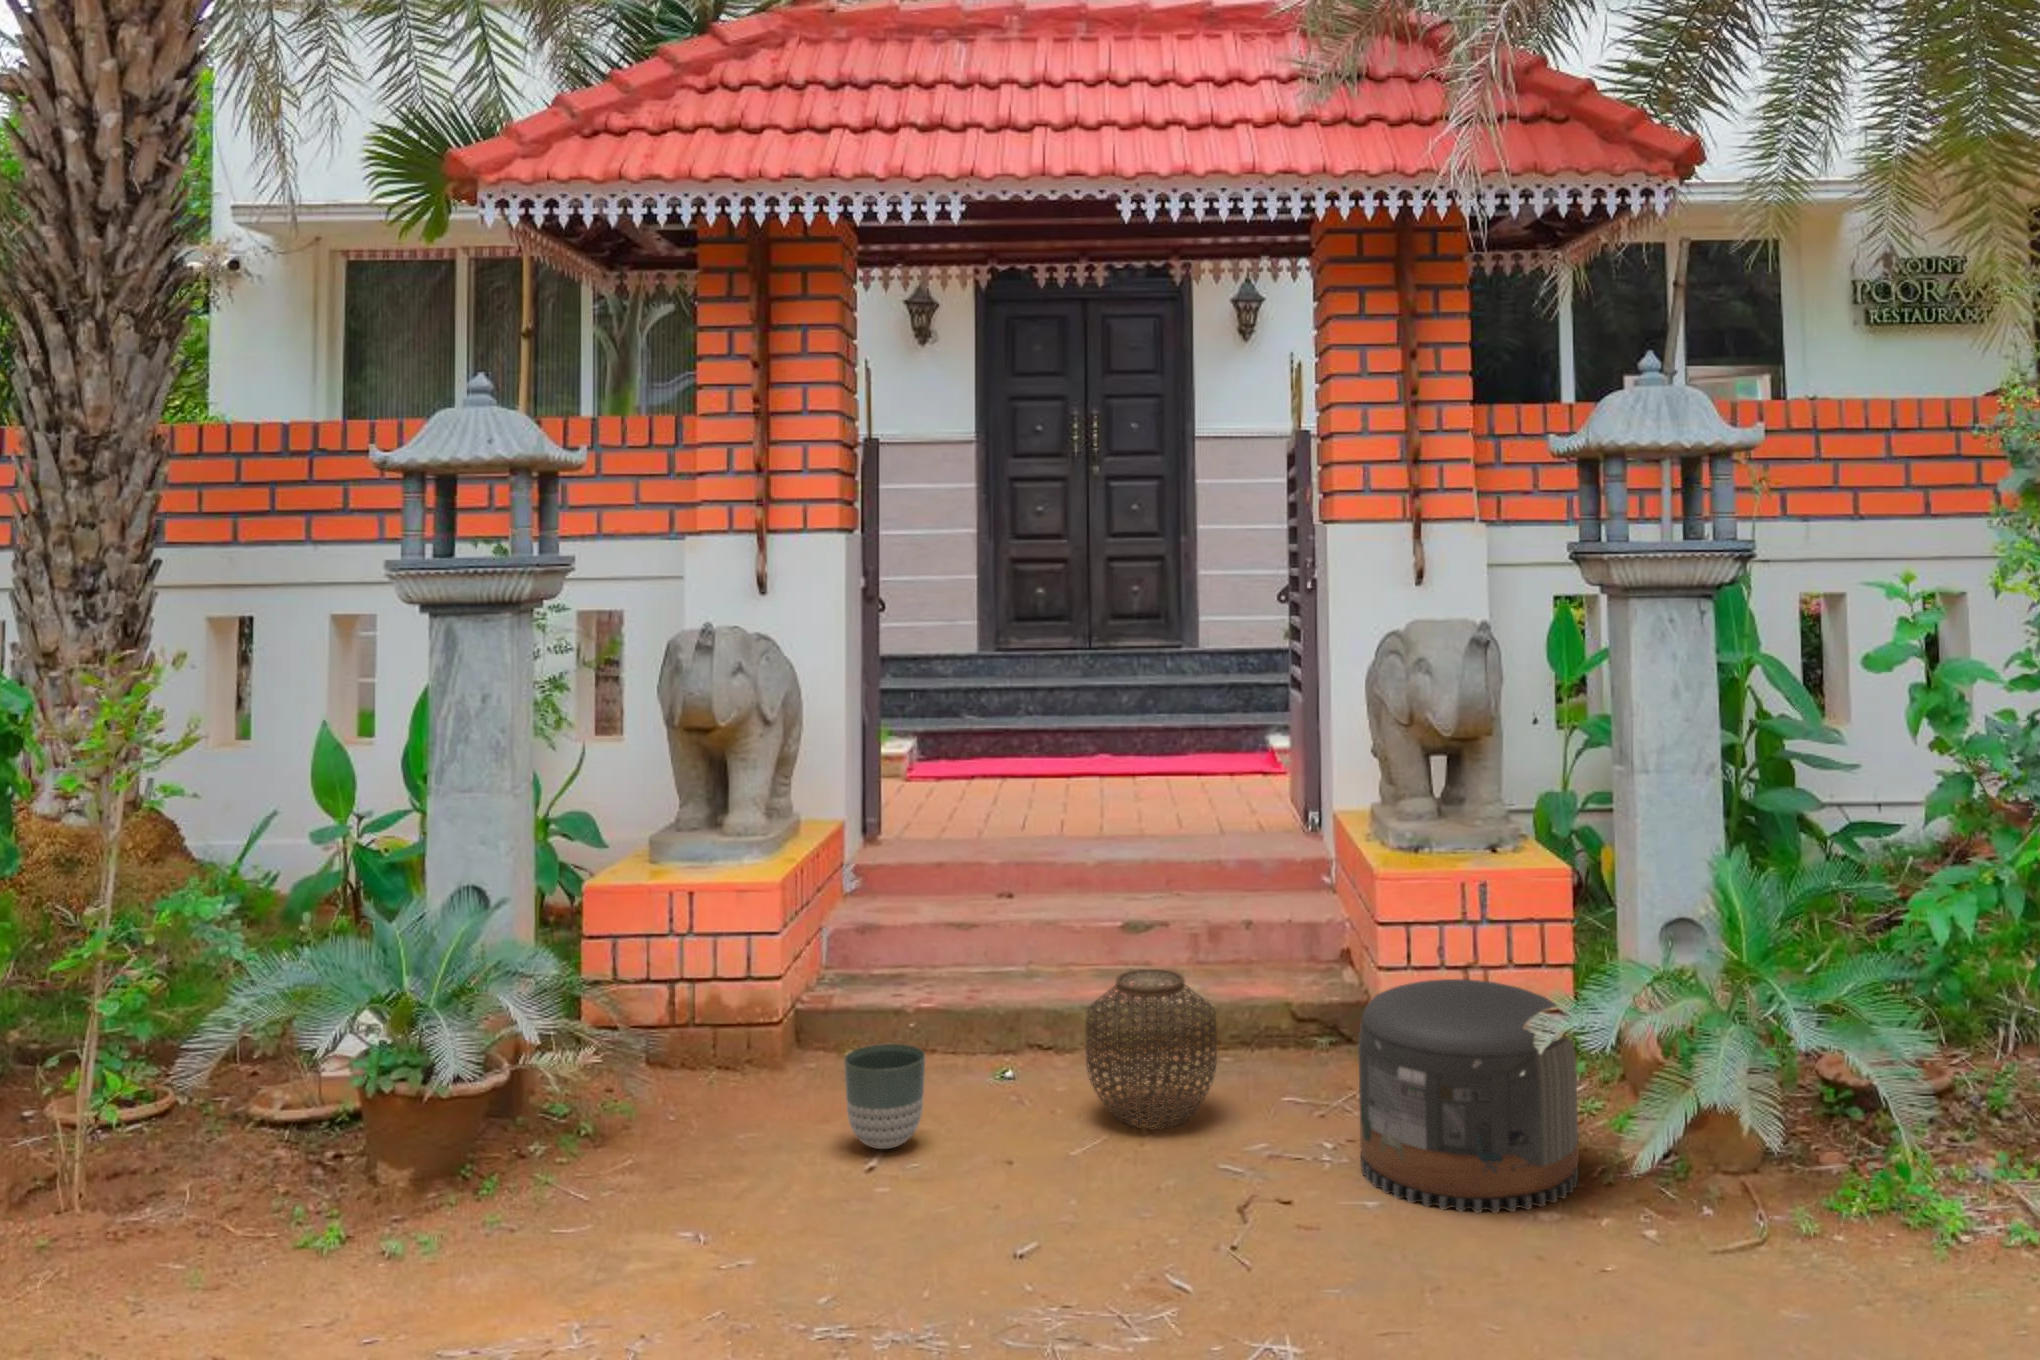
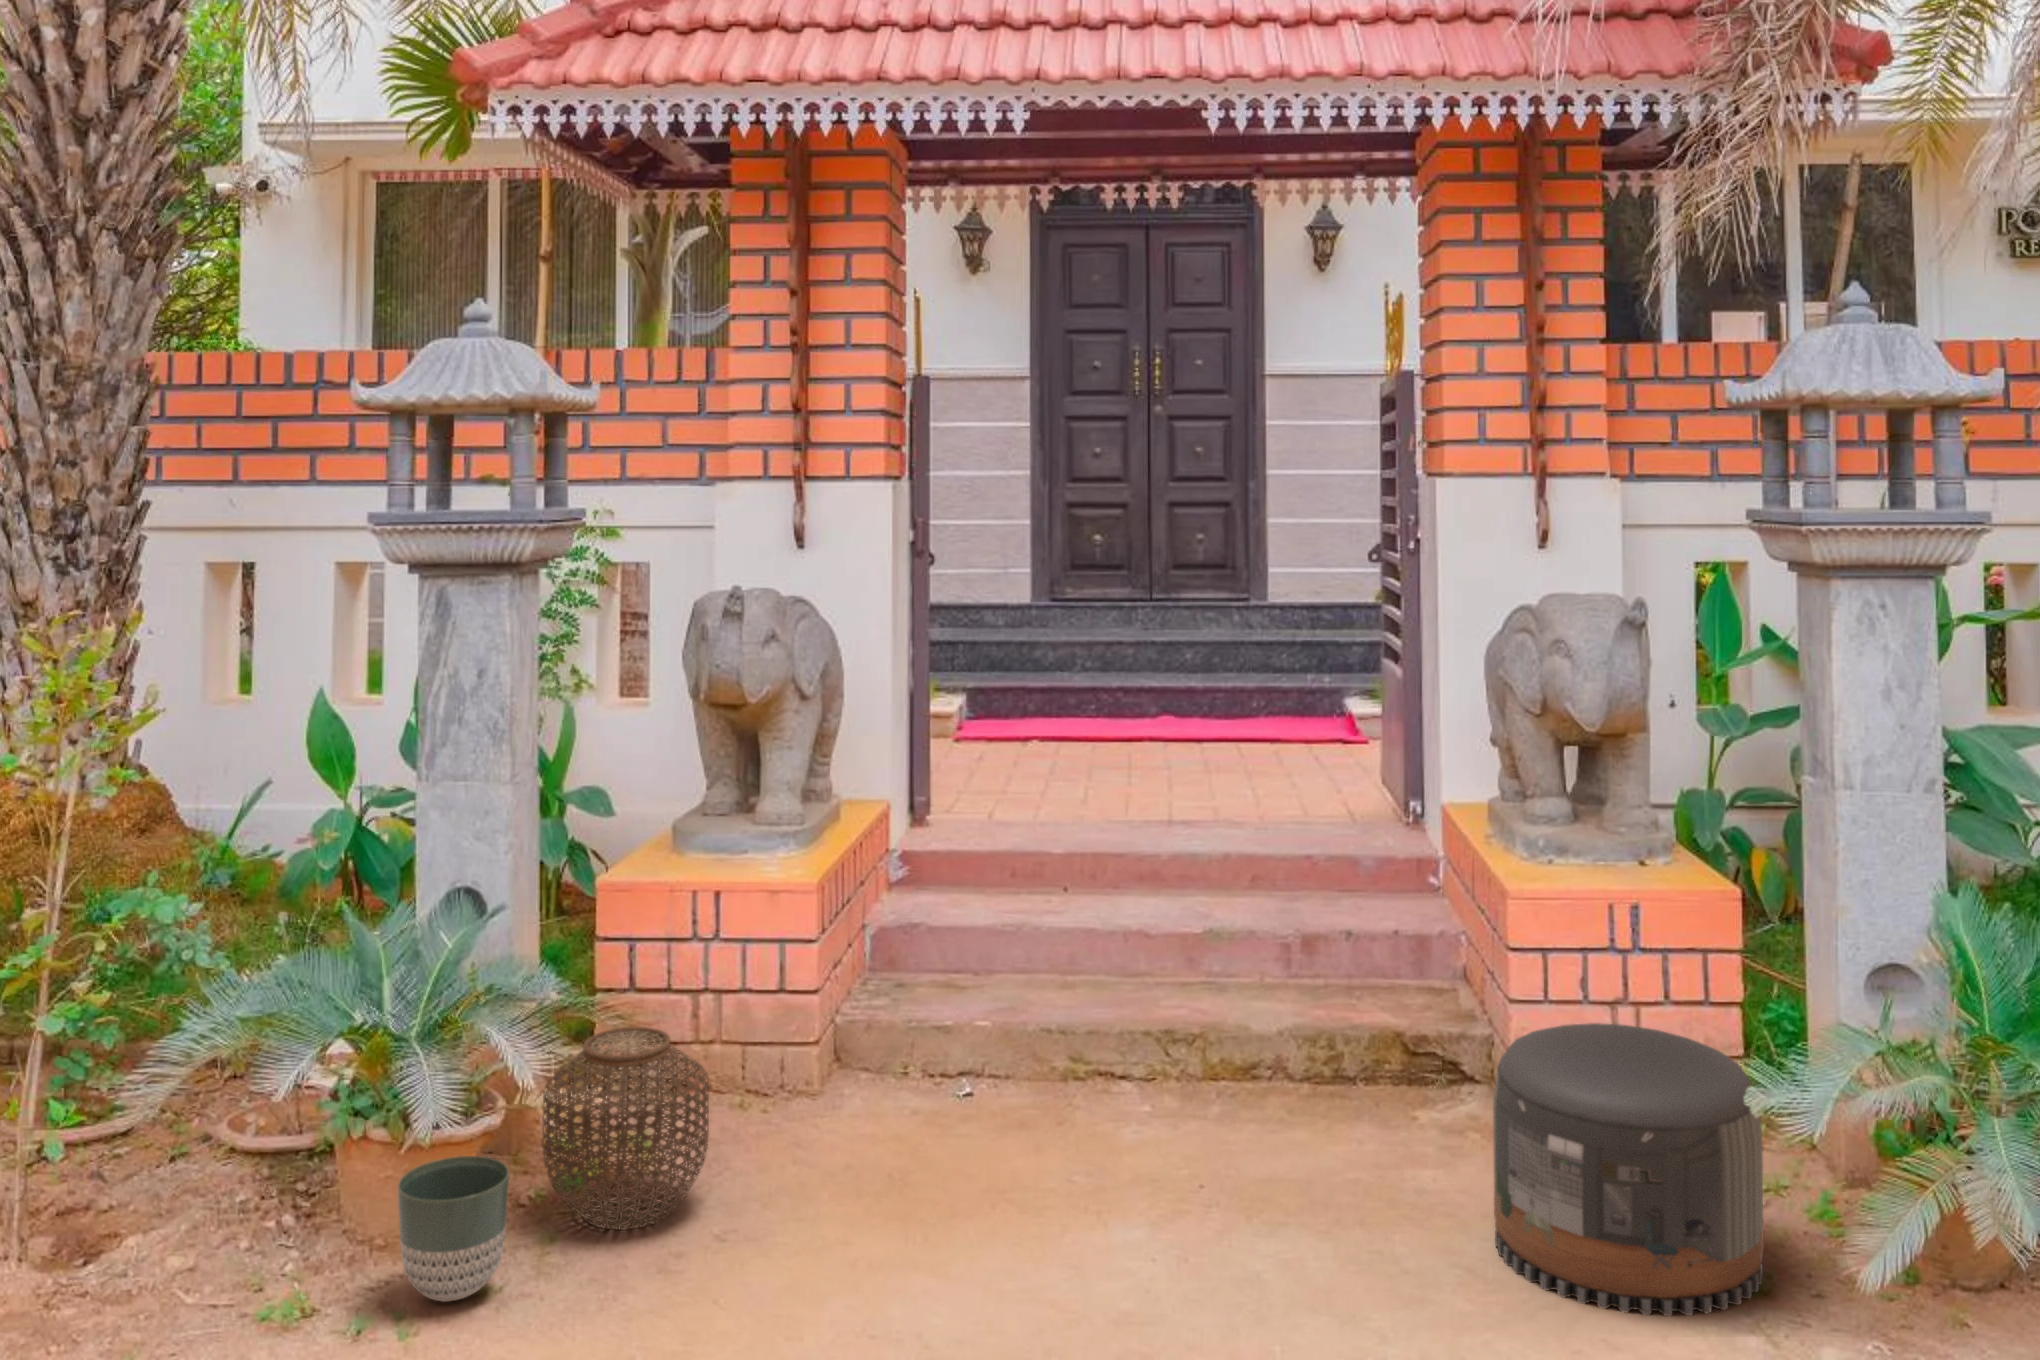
woven basket: present [1086,969,1217,1128] -> present [542,1027,709,1229]
planter: present [844,1044,925,1149] -> present [398,1156,509,1302]

